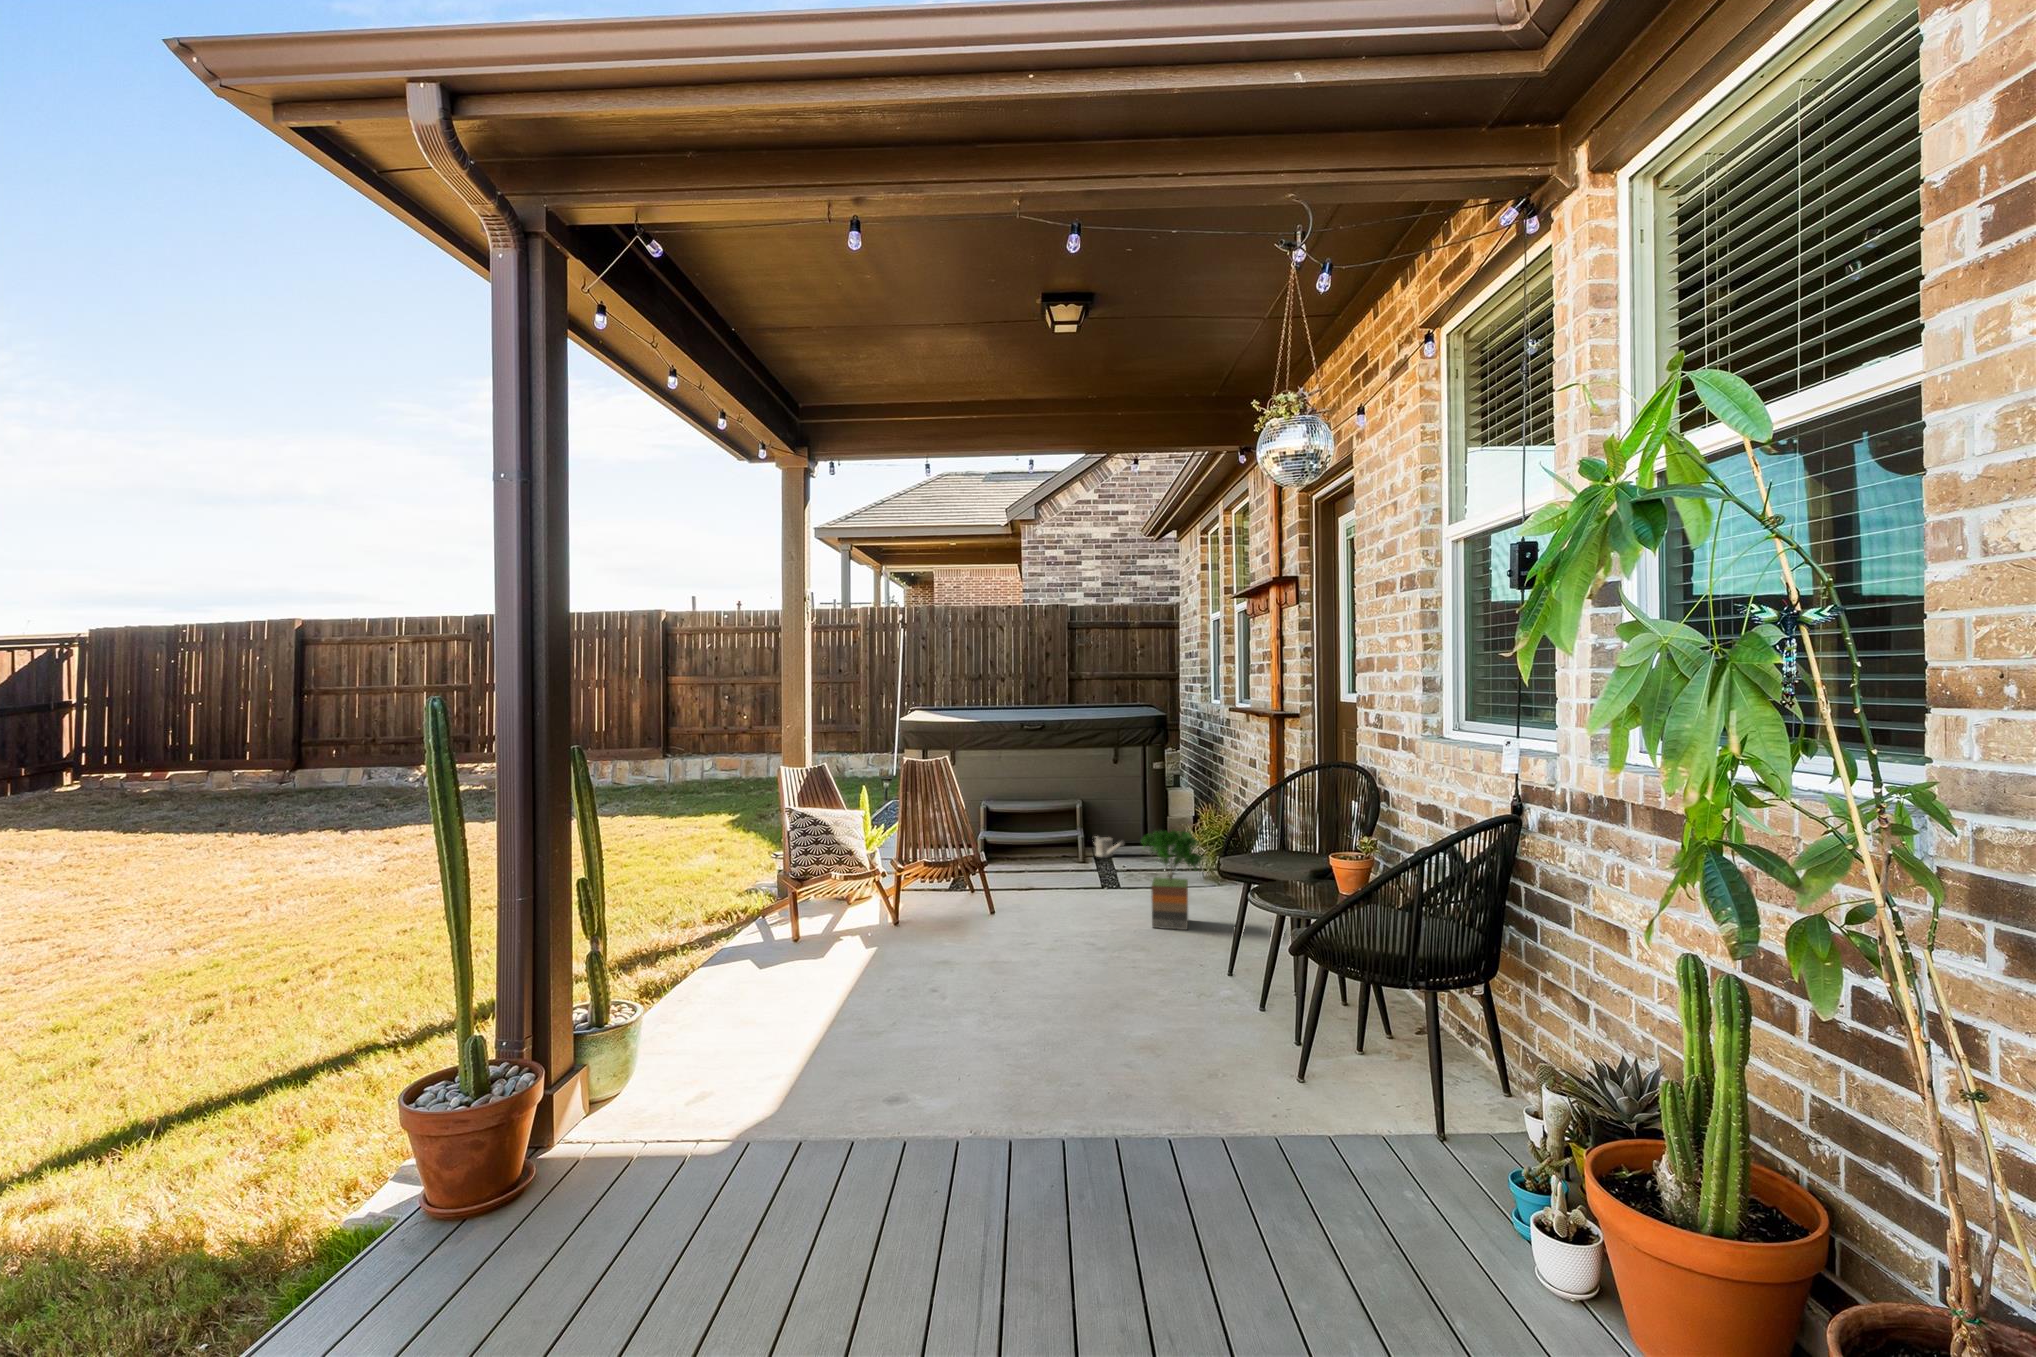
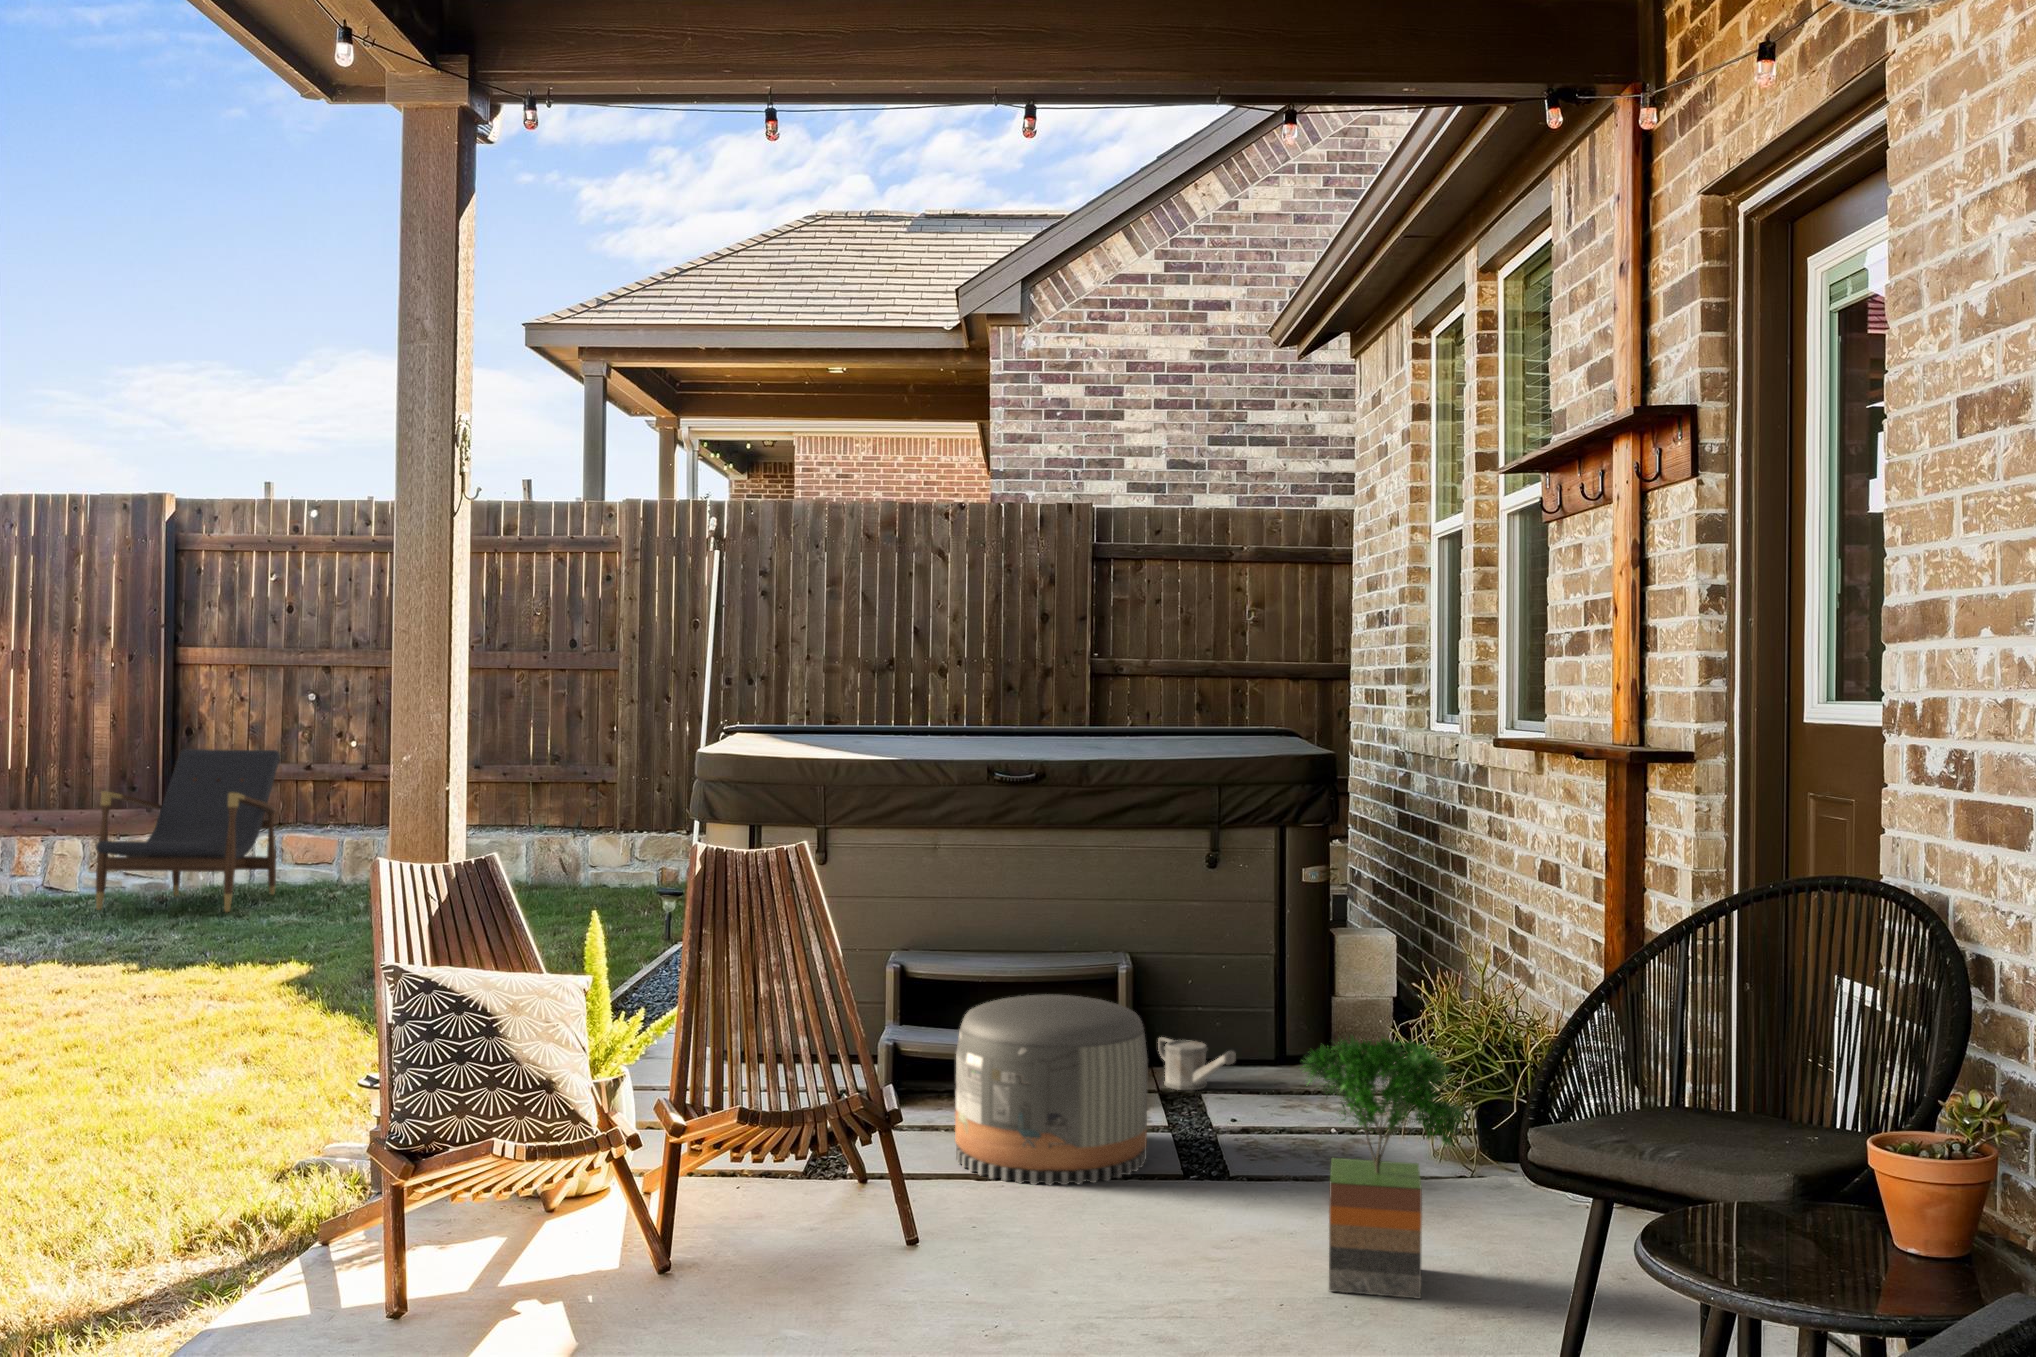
lounge chair: none [640,721,715,792] -> present [96,749,280,912]
pouf: none [1008,818,1086,893] -> present [955,994,1148,1185]

